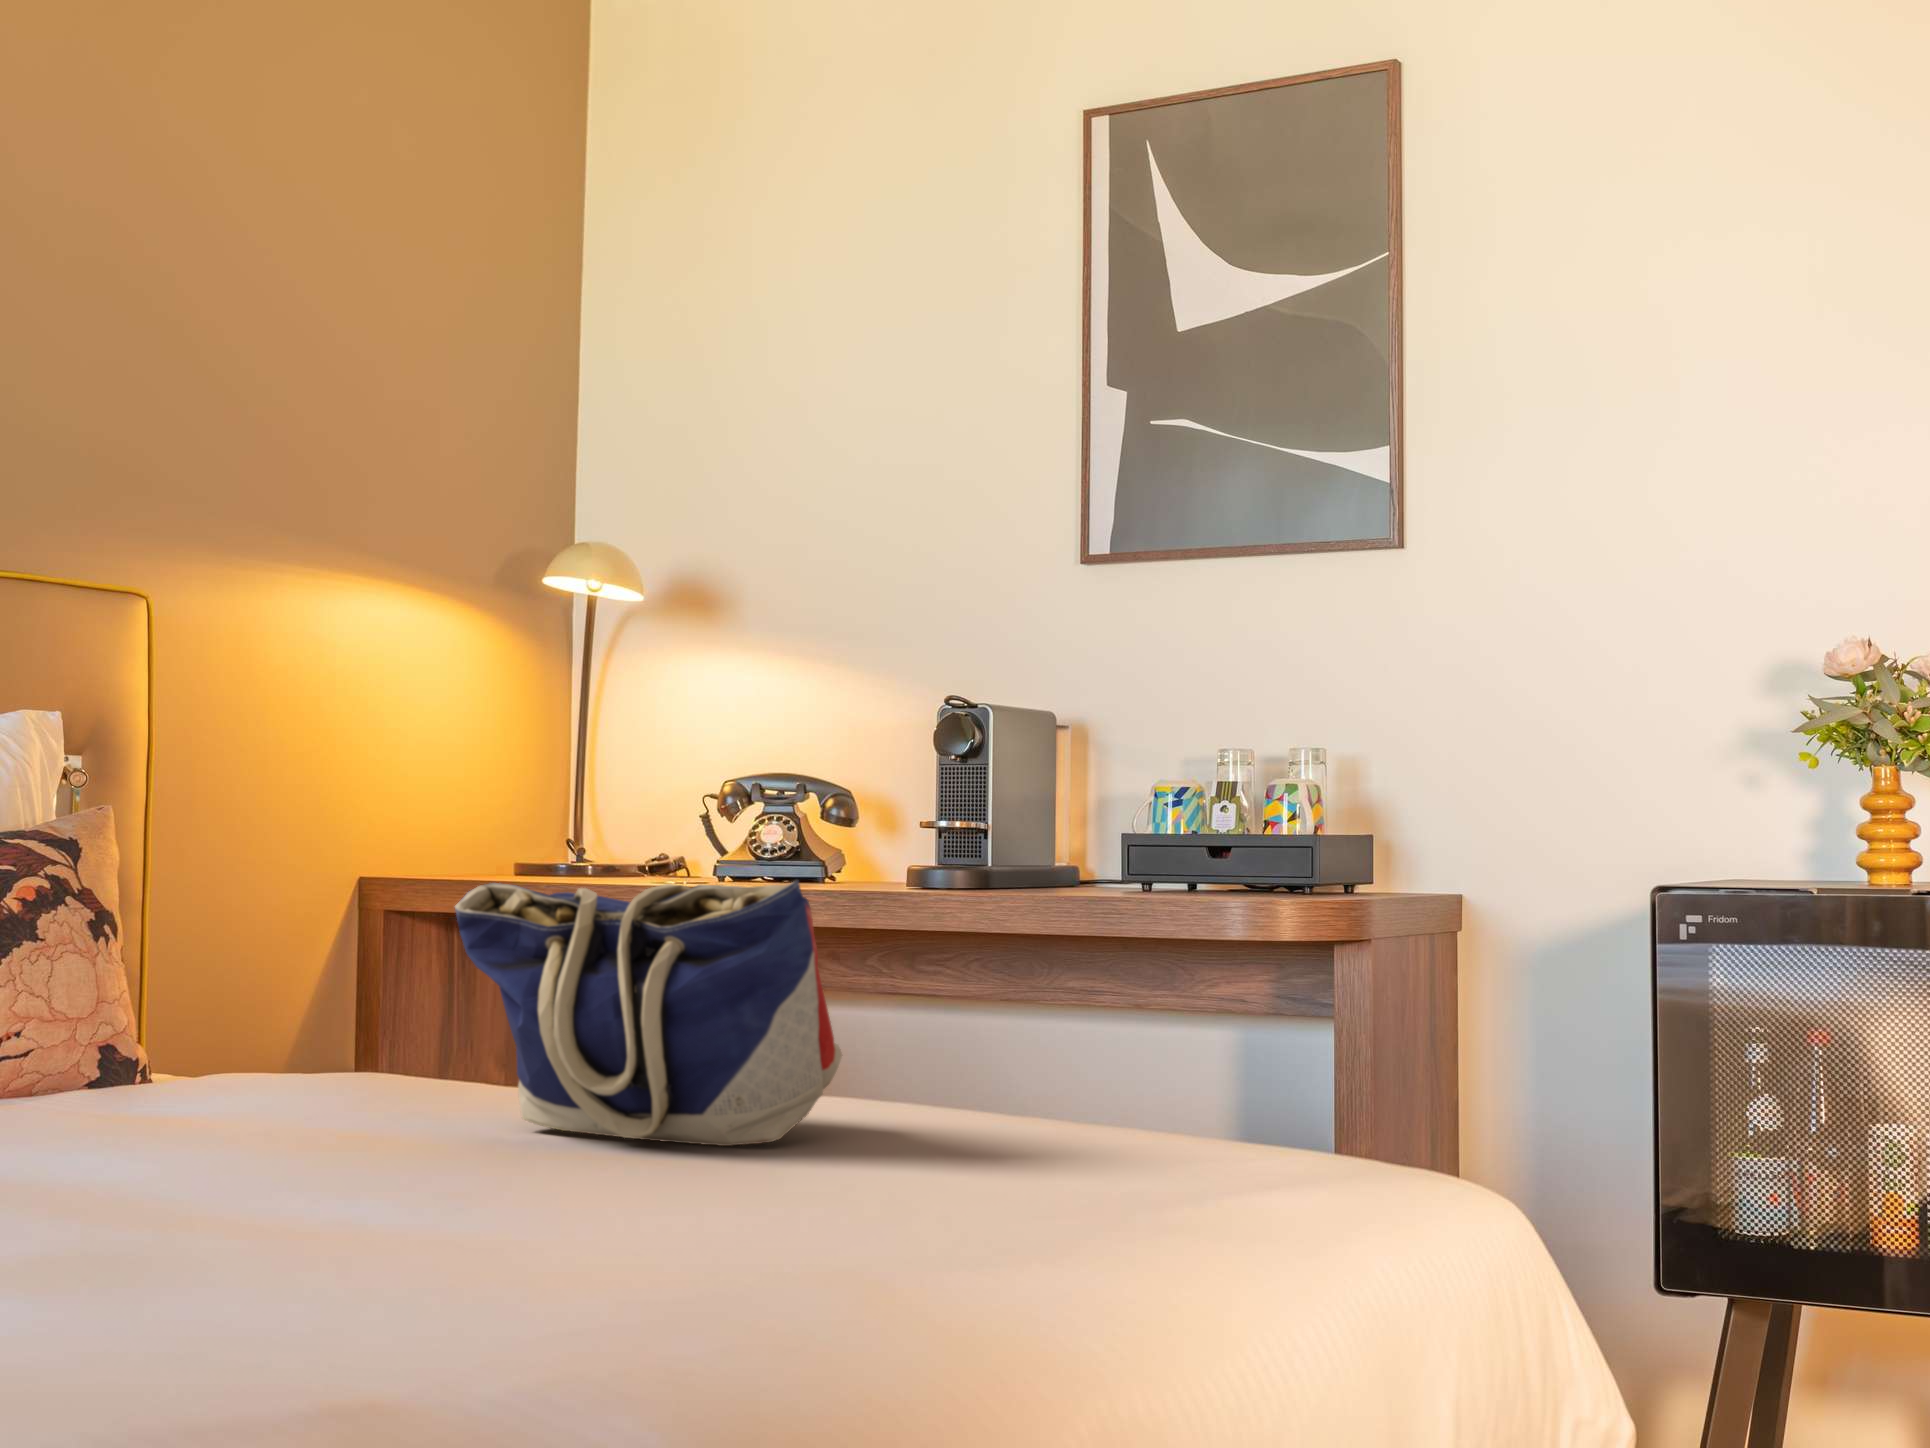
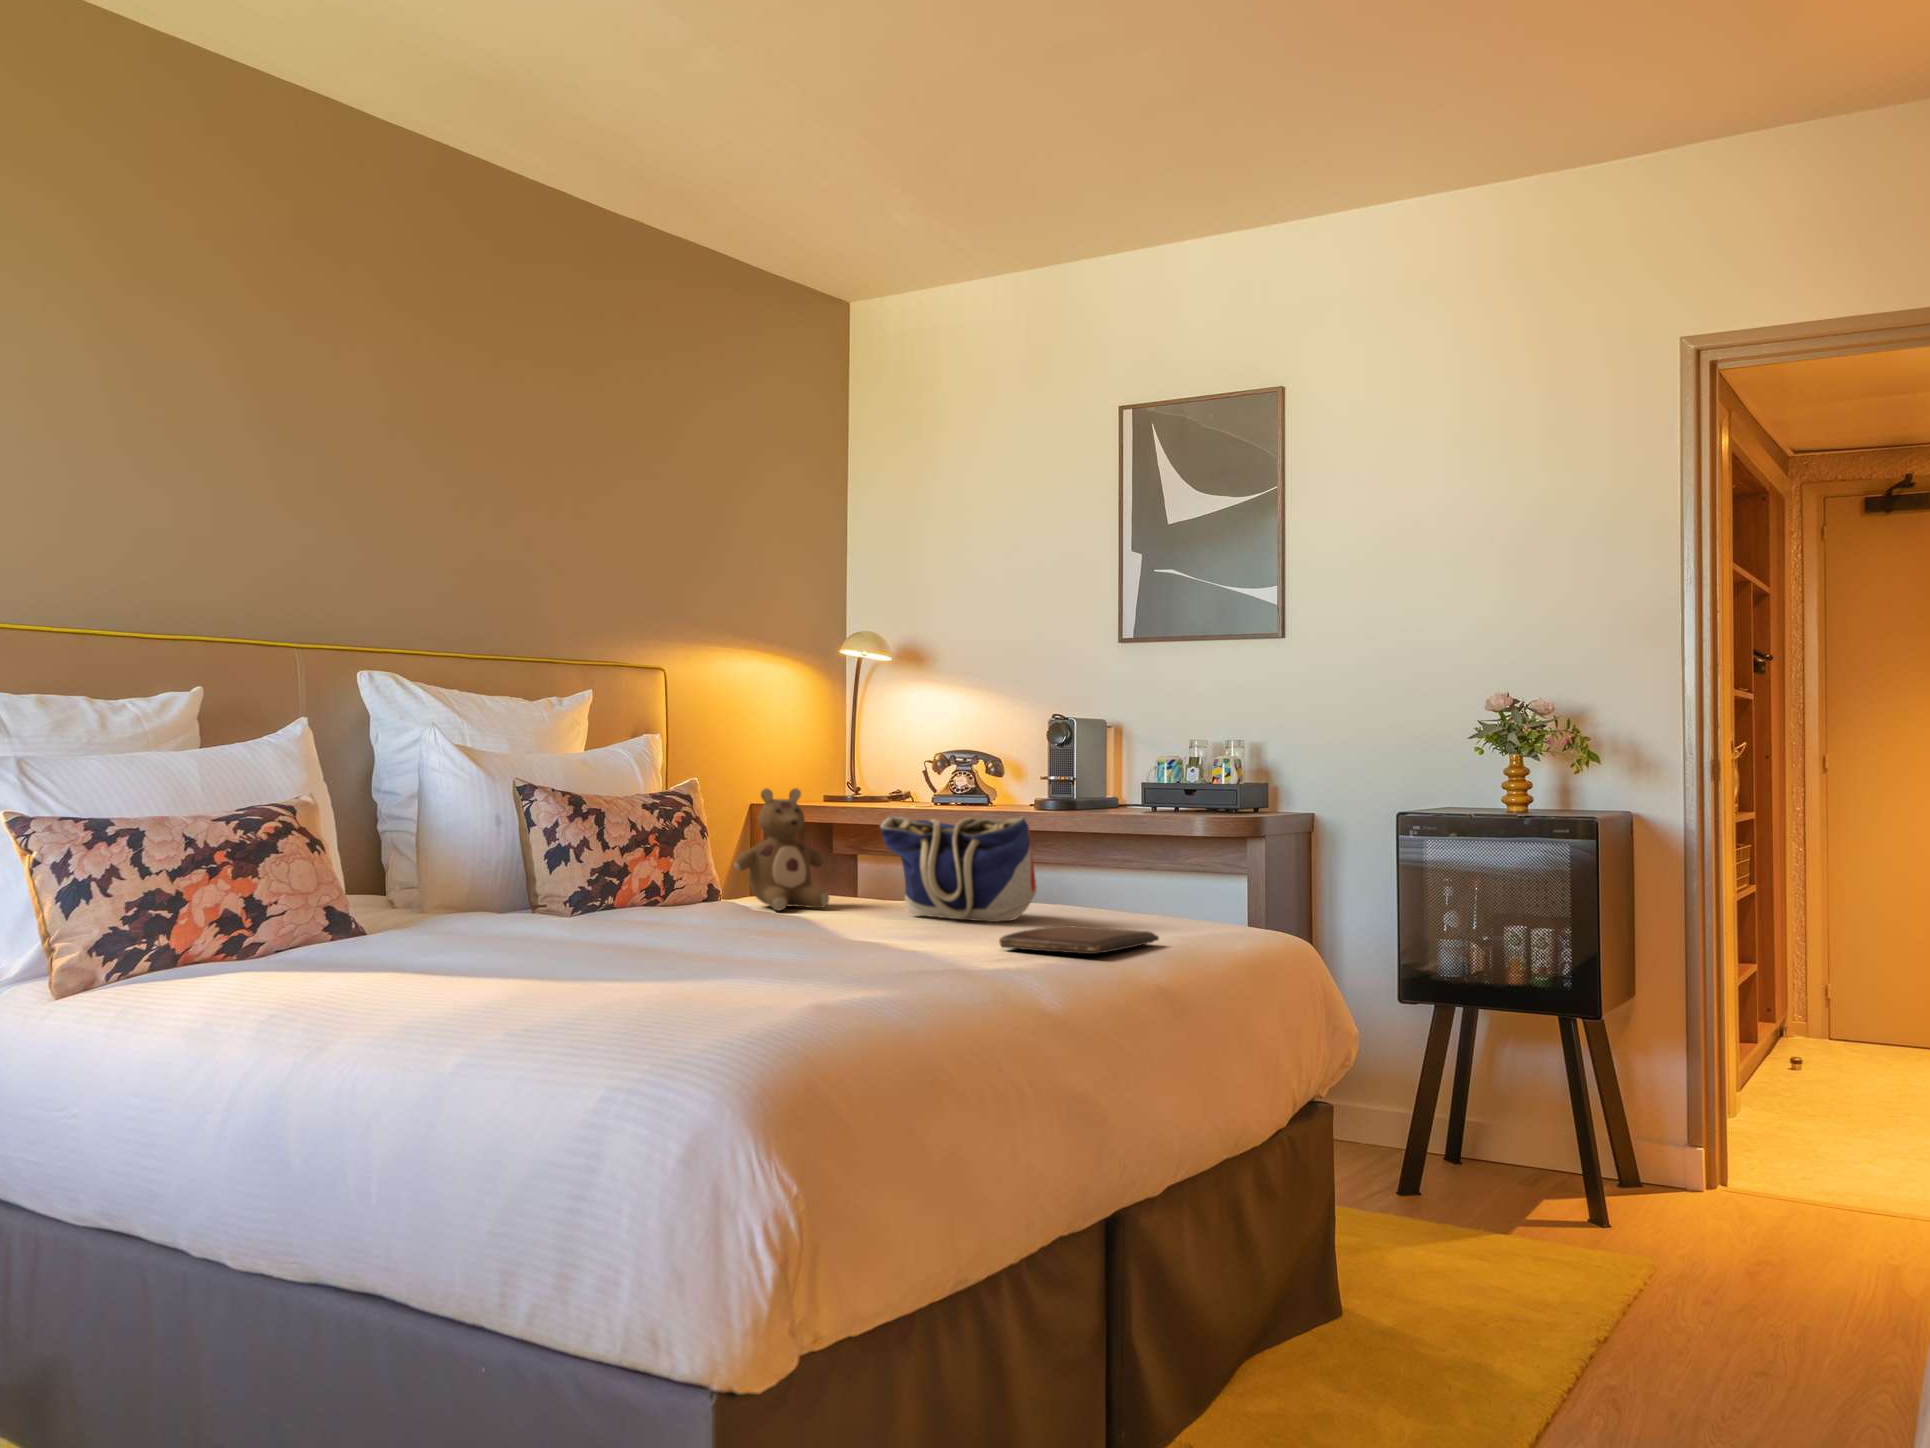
stuffed bear: none [118,820,364,1117] -> present [734,788,829,910]
book: none [655,1166,1124,1277] -> present [999,925,1159,954]

